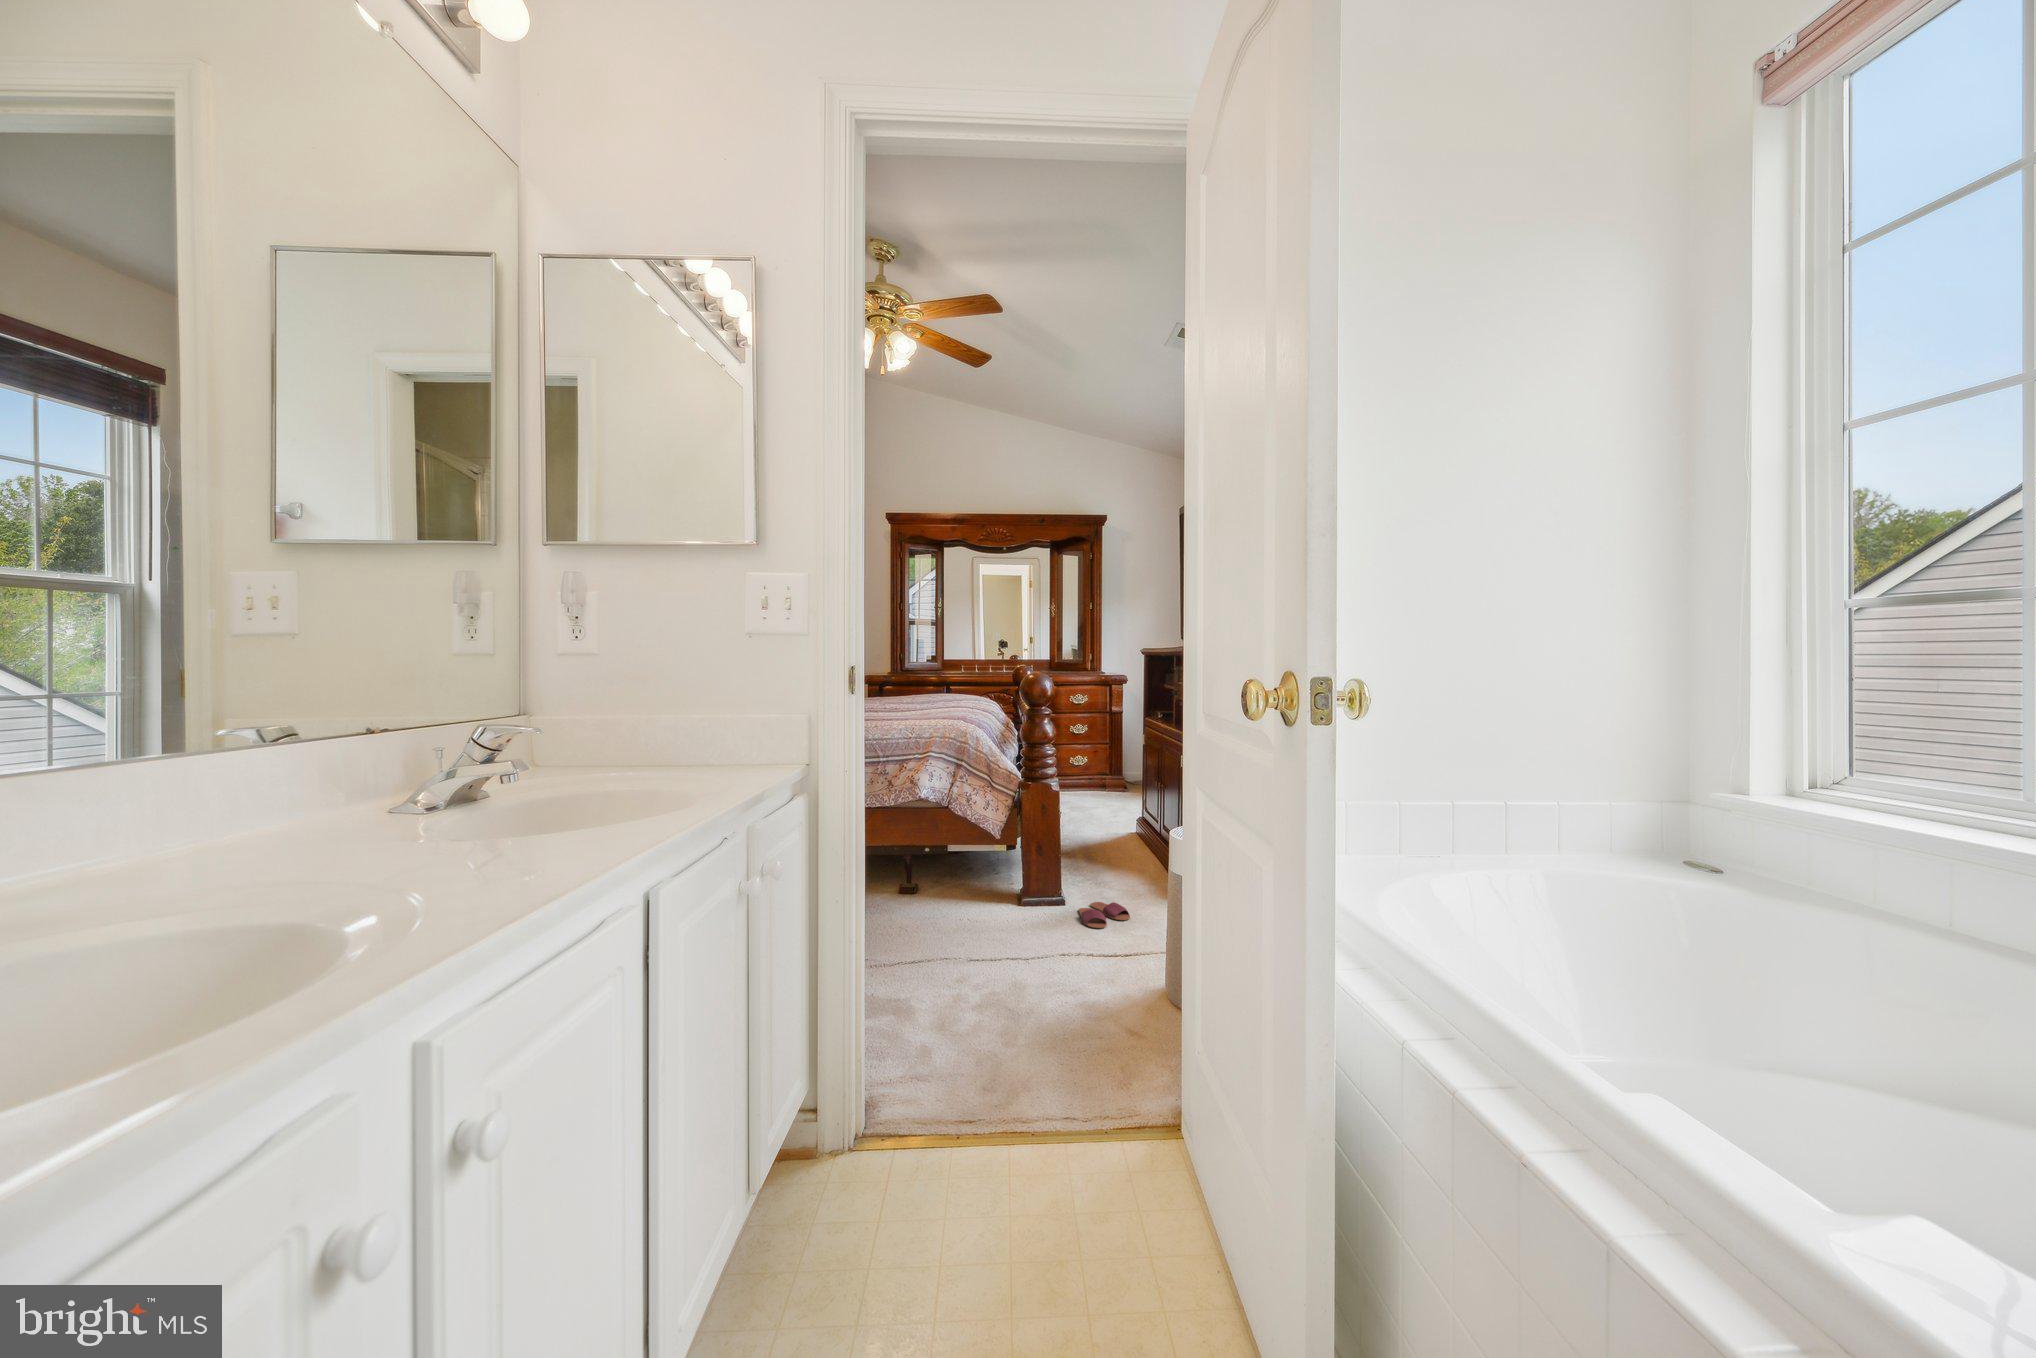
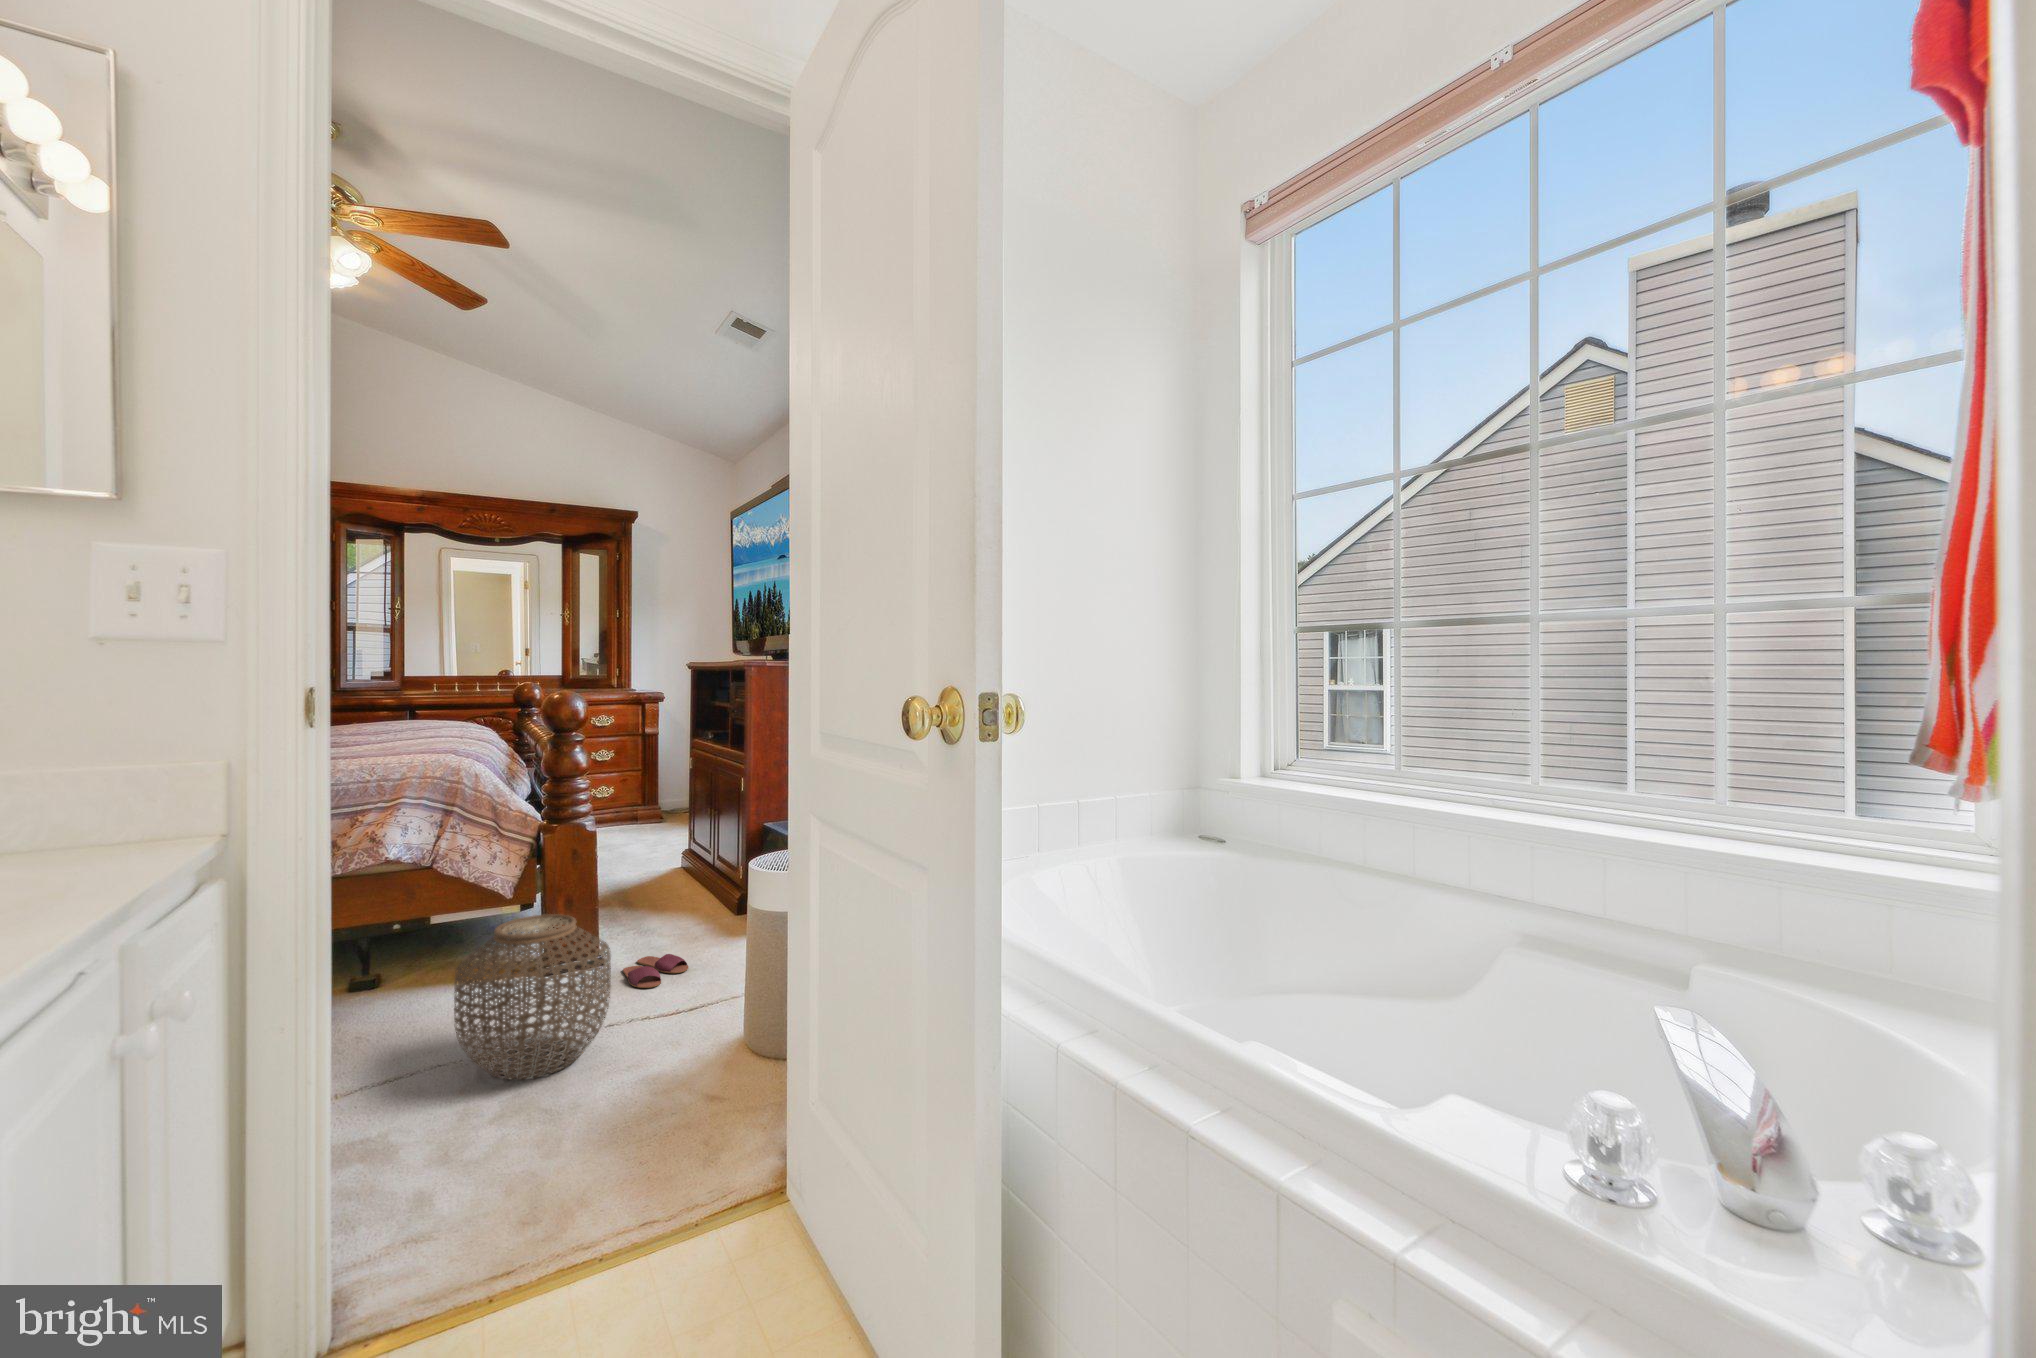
woven basket: none [953,853,1061,981] -> present [454,914,611,1080]

